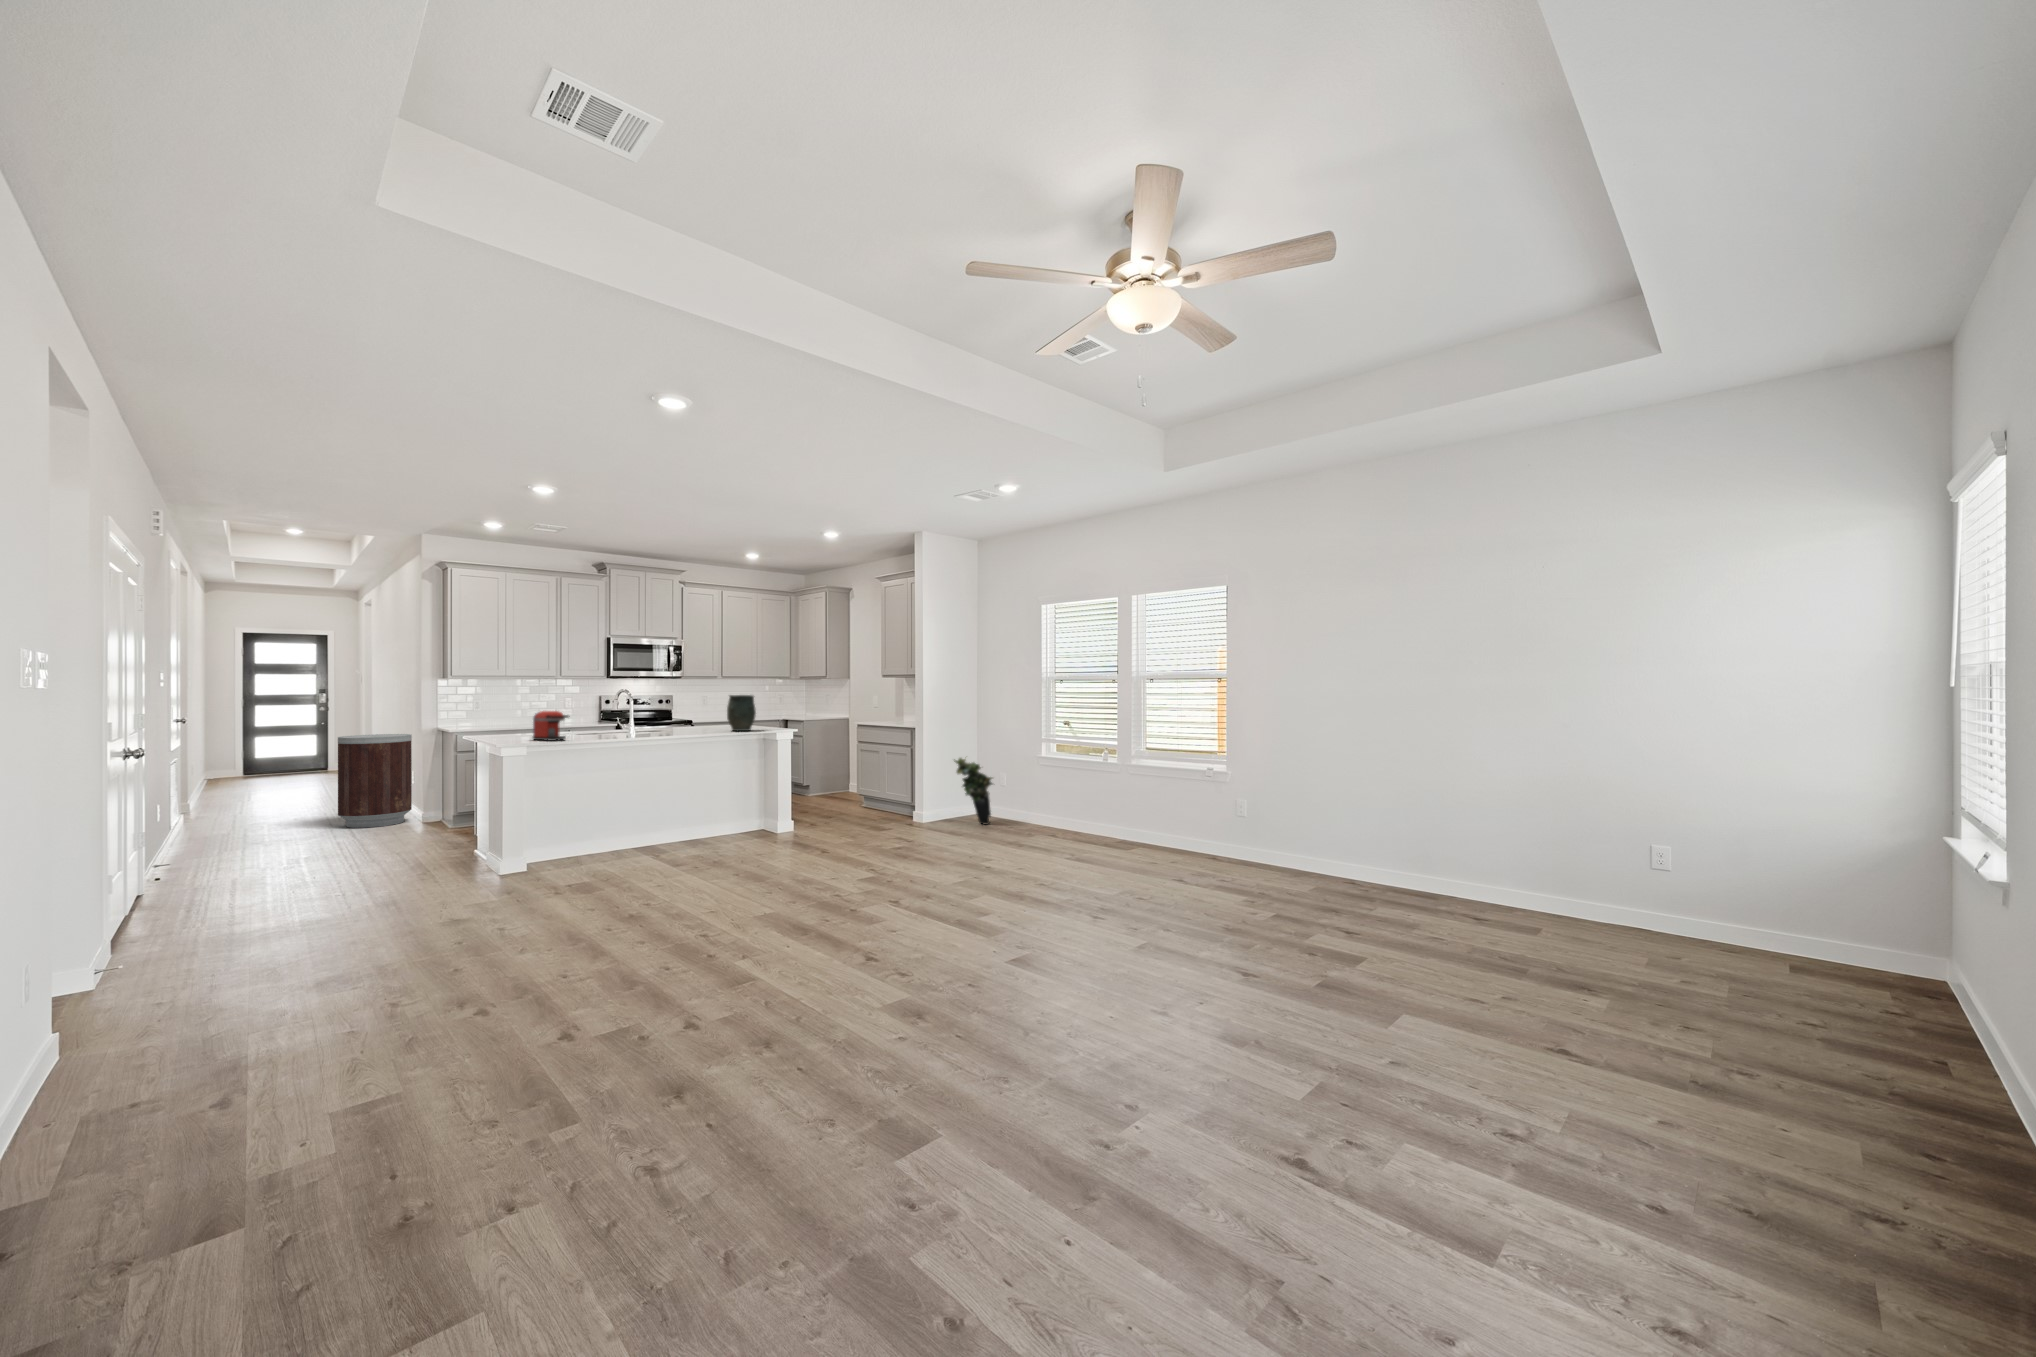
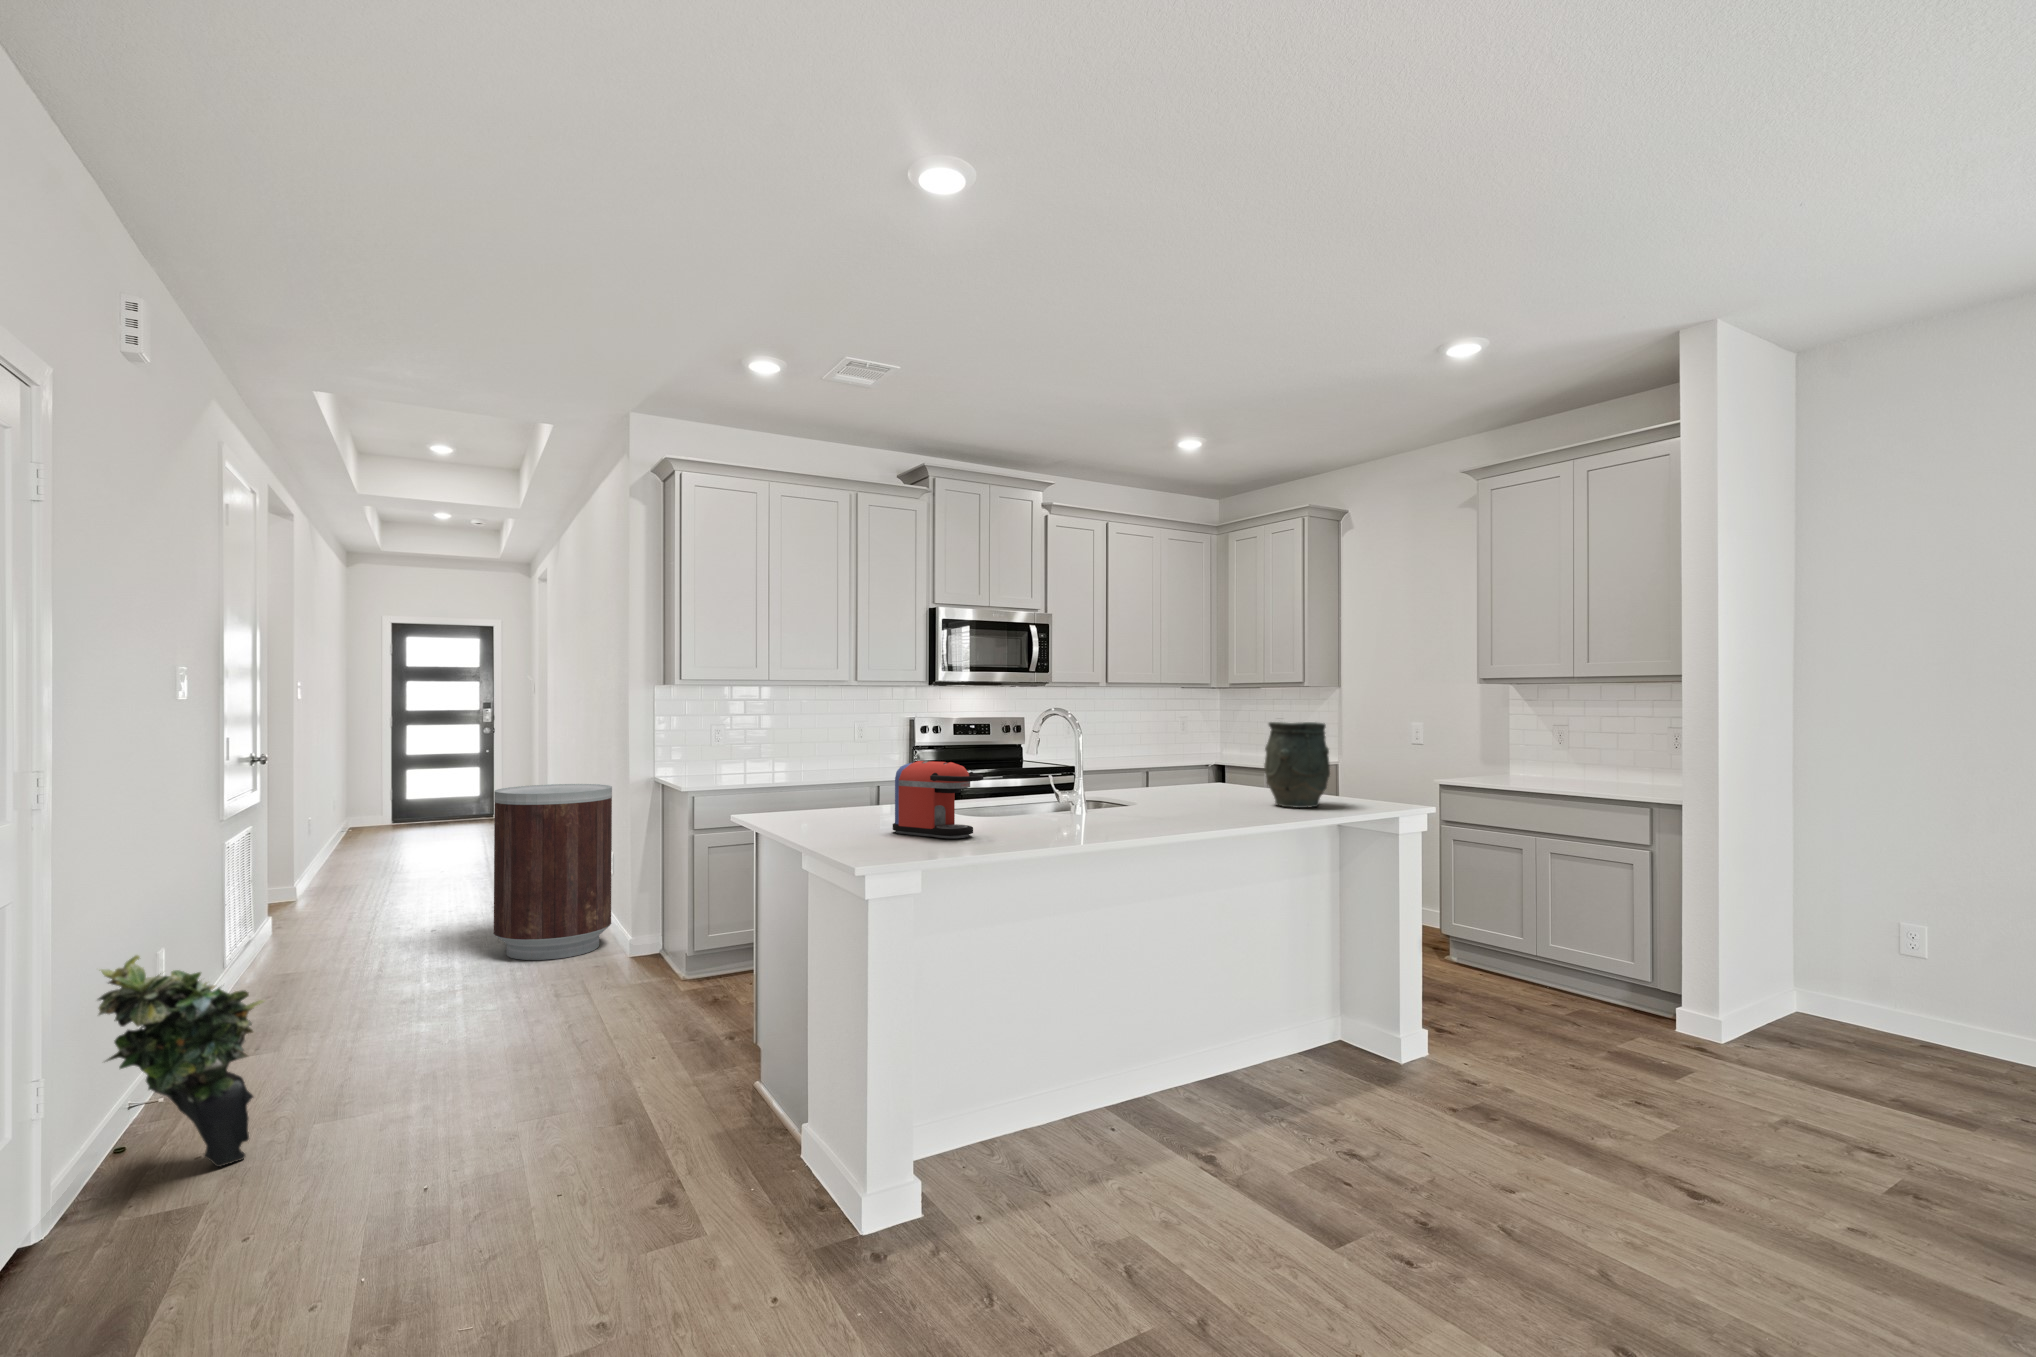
potted plant: present [954,758,993,824] -> present [98,955,264,1167]

